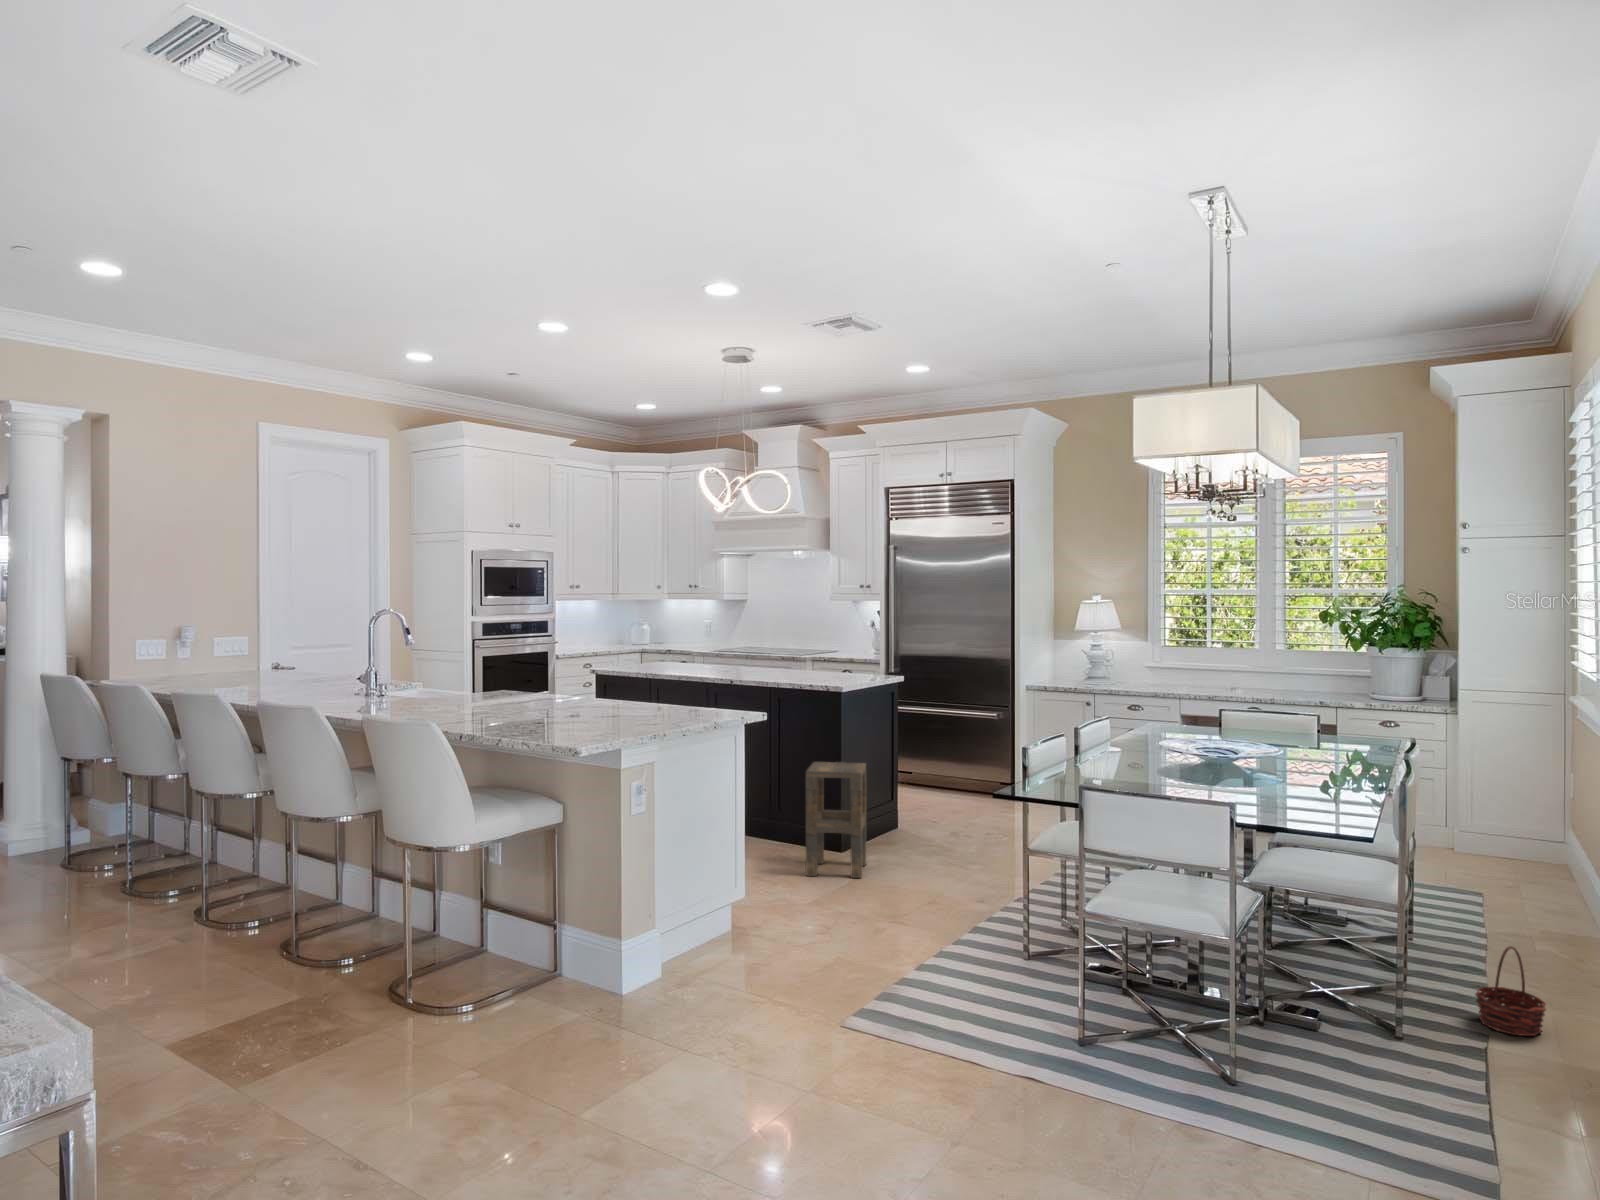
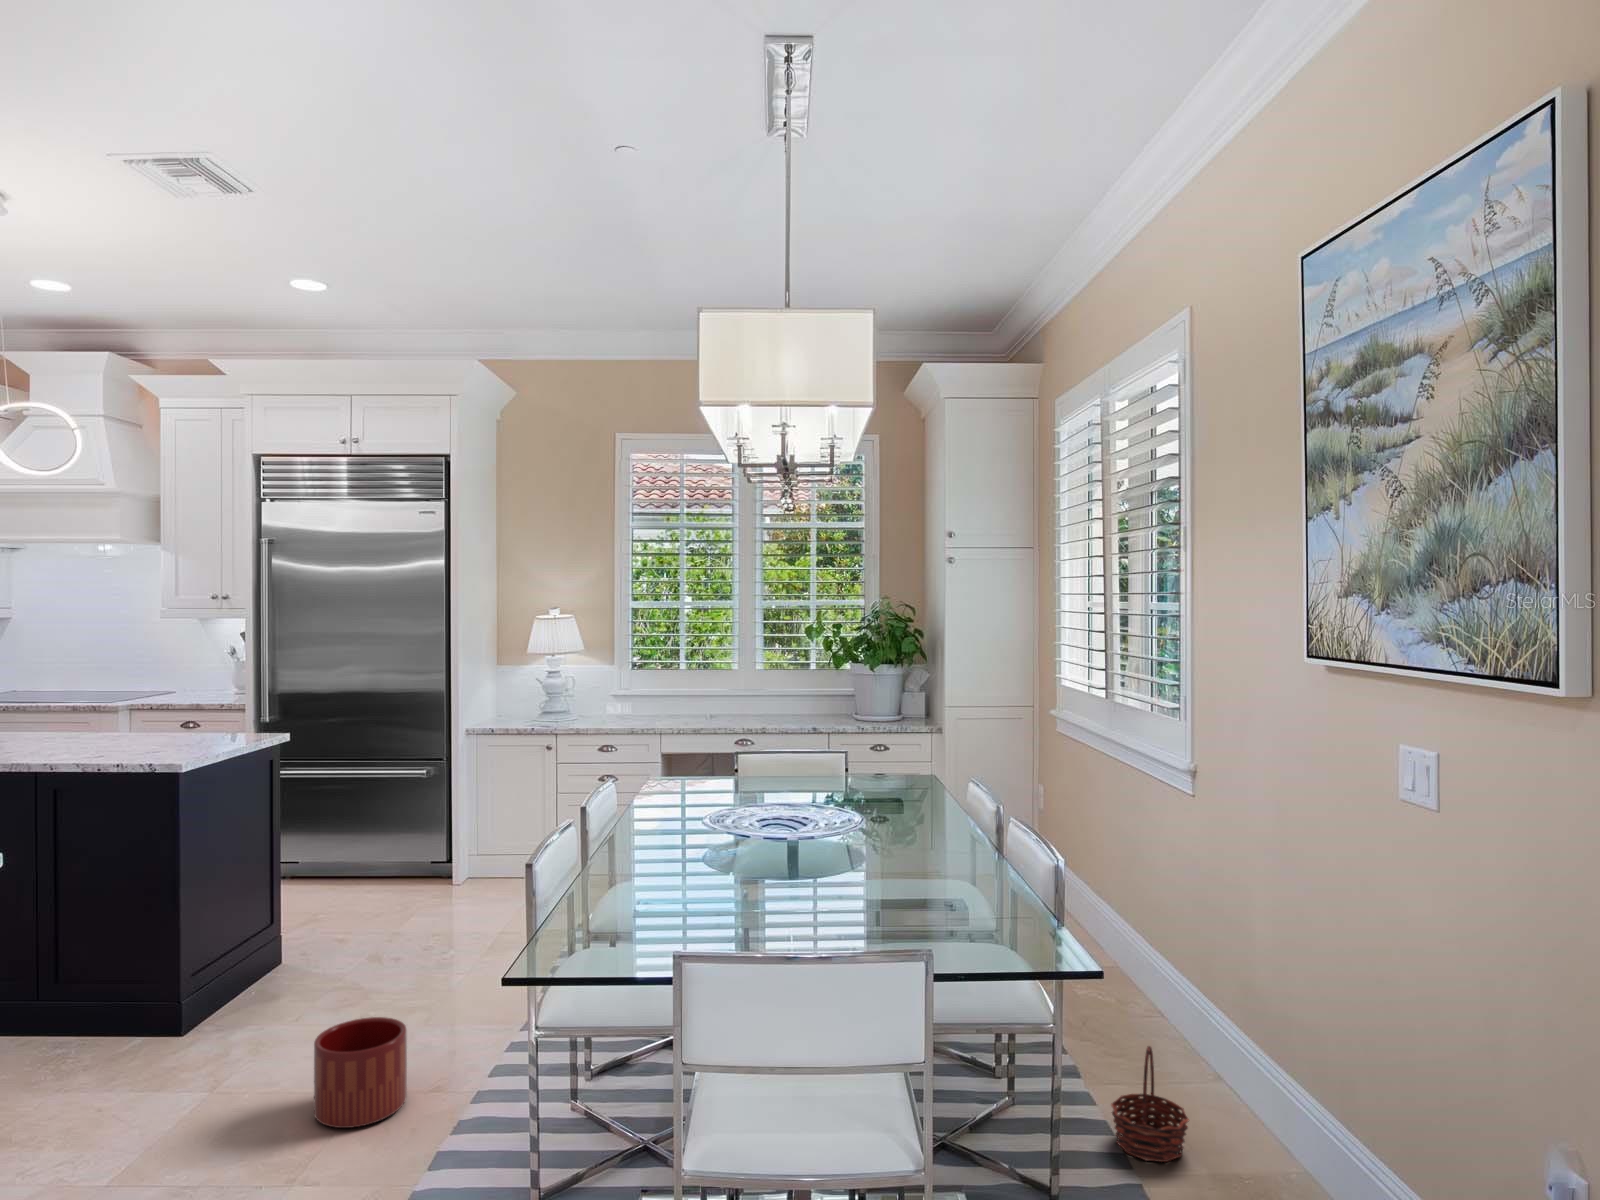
side table: present [806,762,866,878] -> none [104,888,227,1112]
planter: none [911,847,963,906] -> present [314,1017,407,1128]

